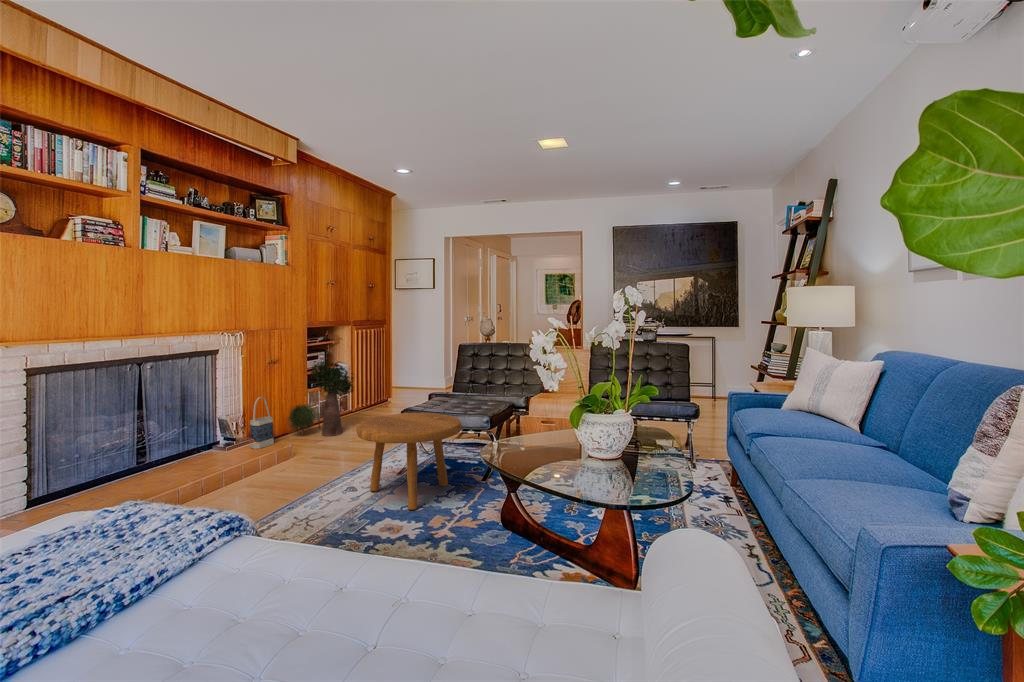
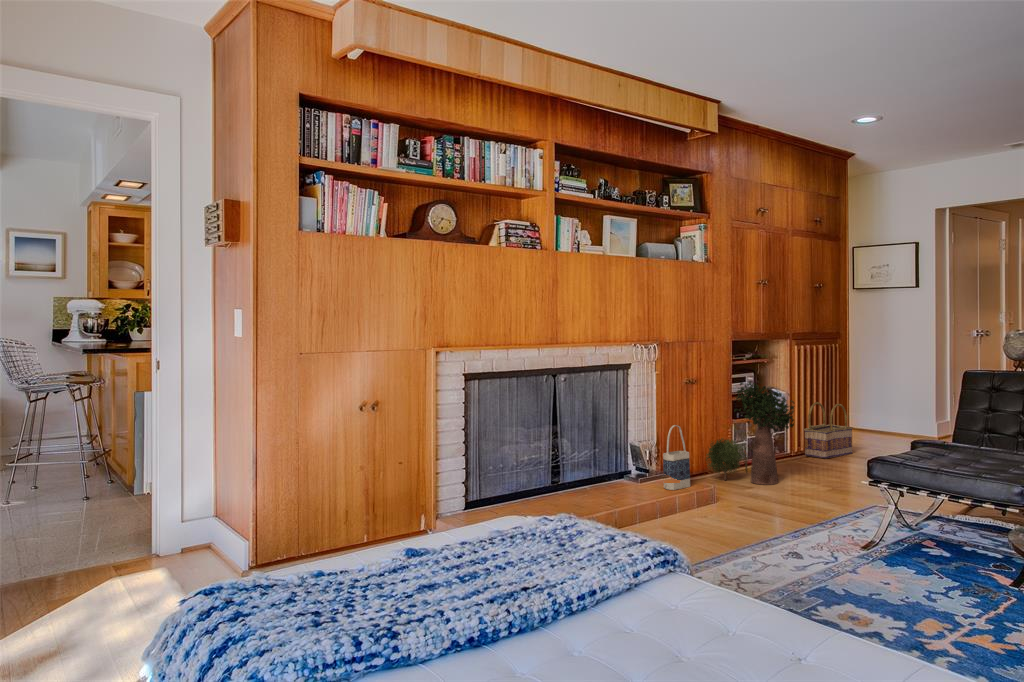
basket: none [361,372,394,411] -> present [804,402,853,459]
footstool: present [356,413,462,510] -> none [803,458,971,598]

